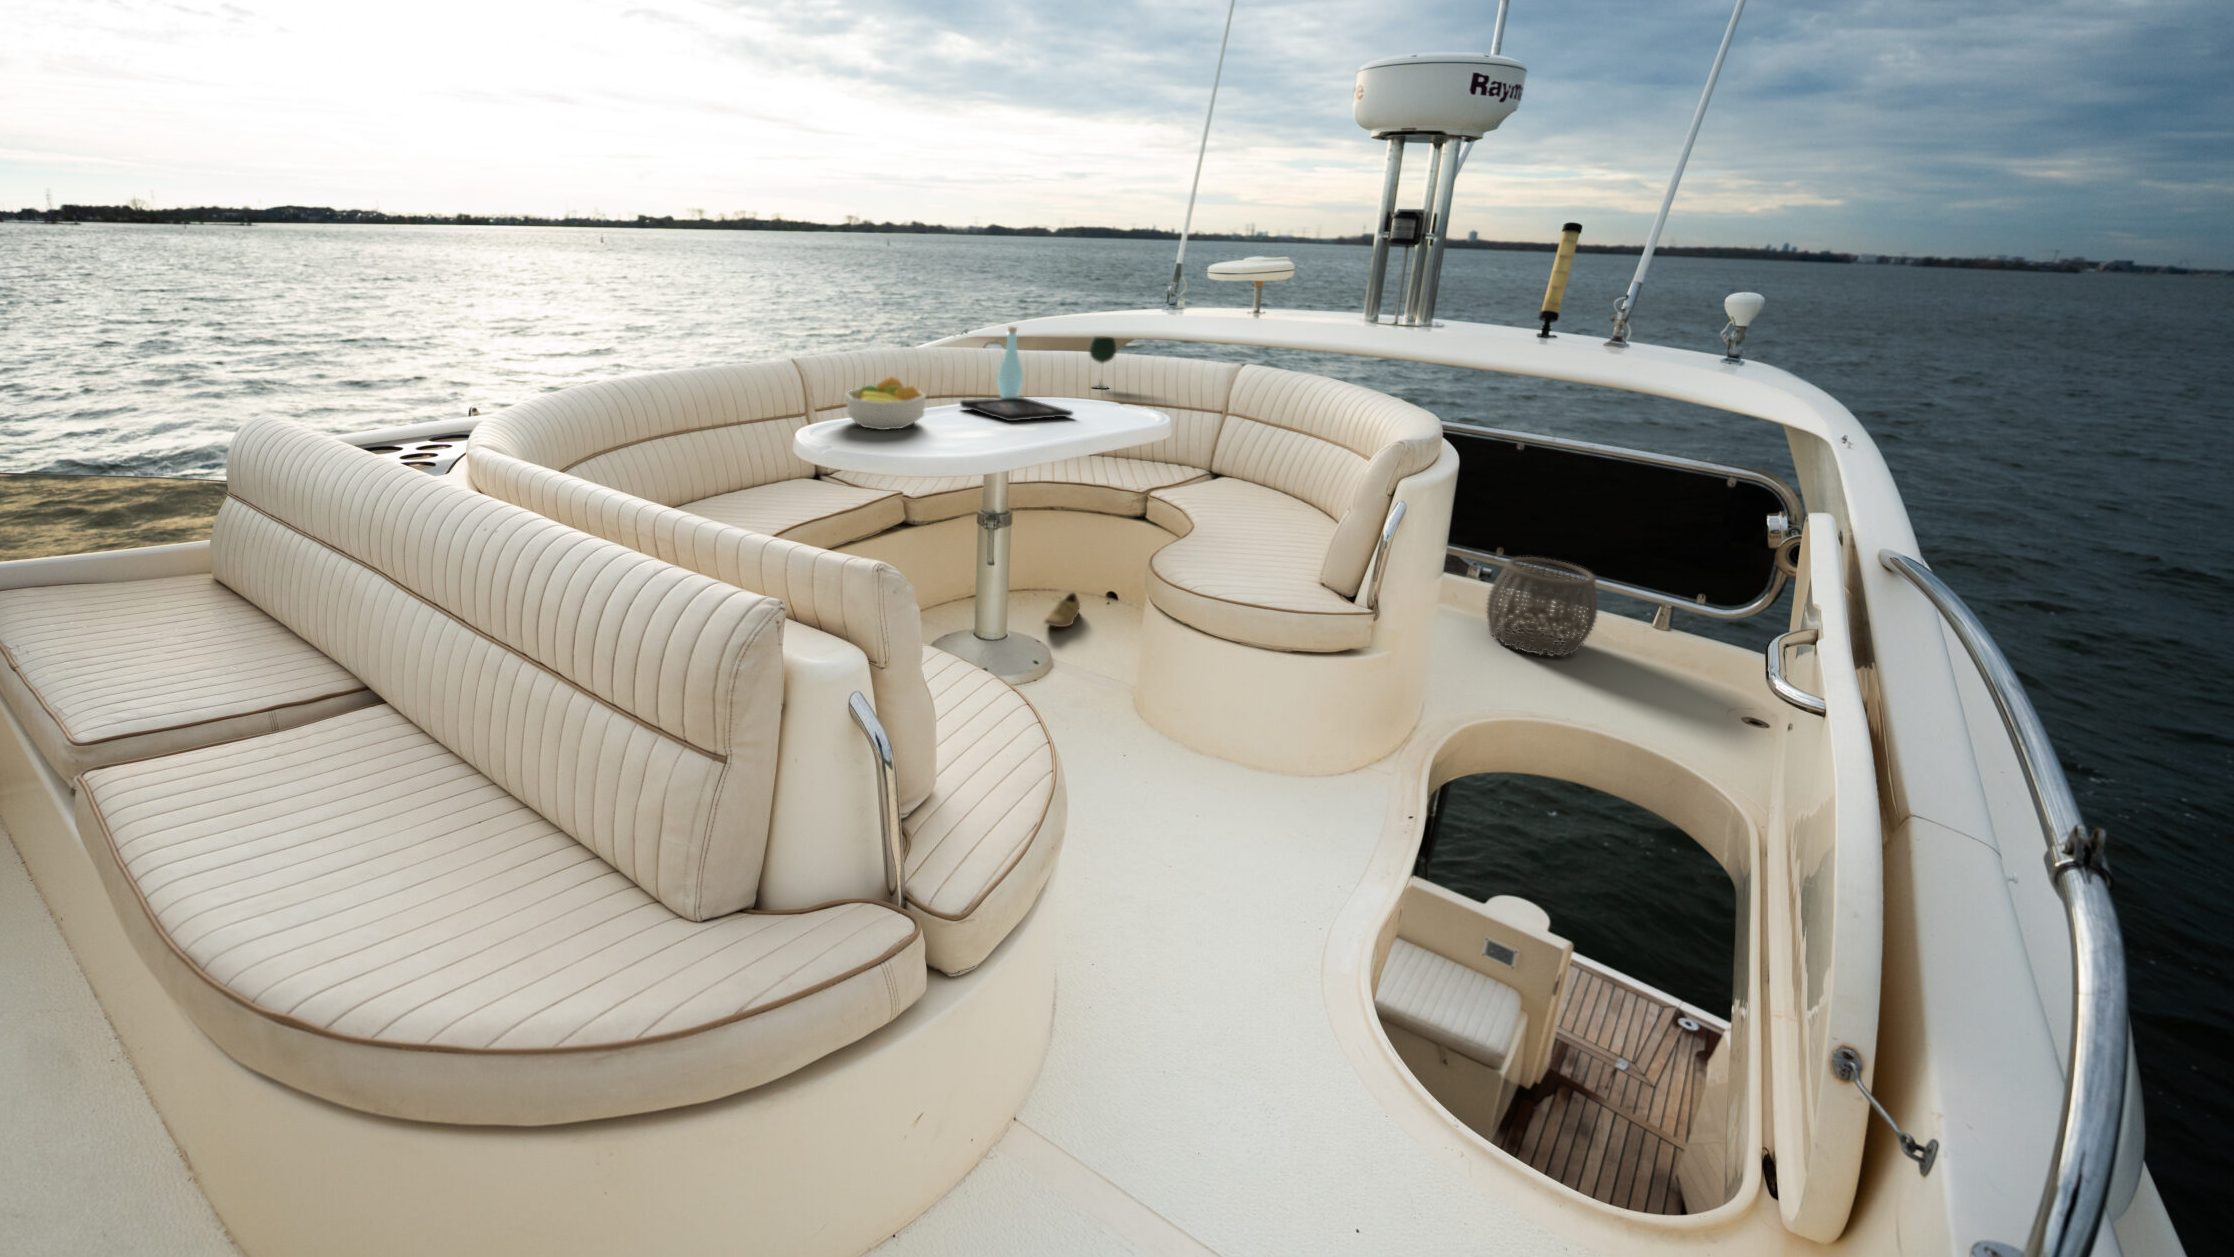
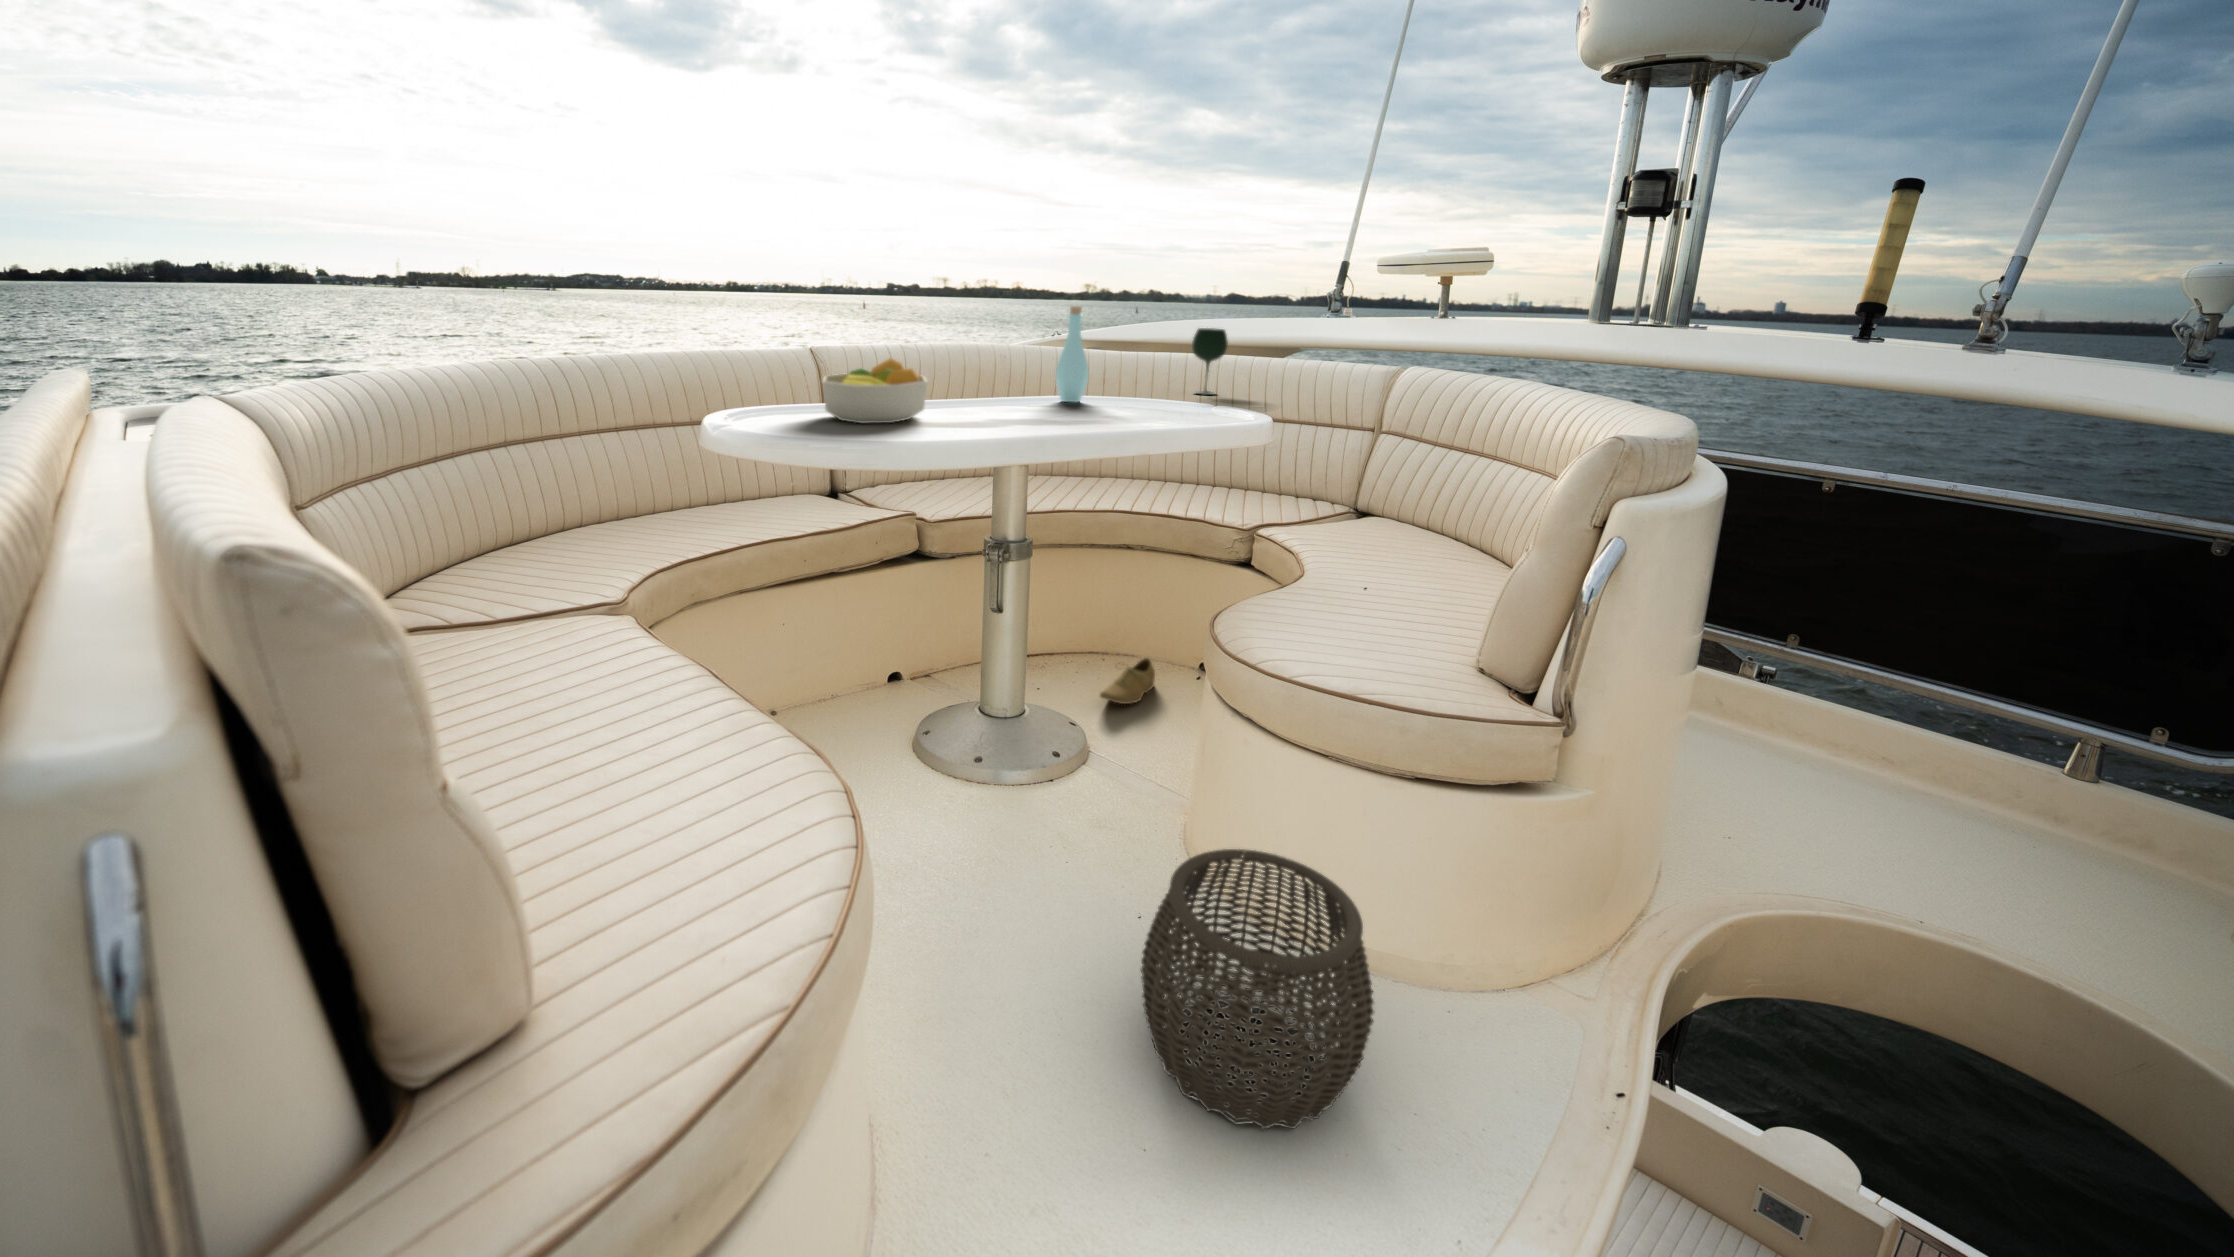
tray: present [960,397,1073,421] -> none [994,396,1137,420]
woven basket: present [1487,557,1598,657] -> present [1141,849,1374,1129]

